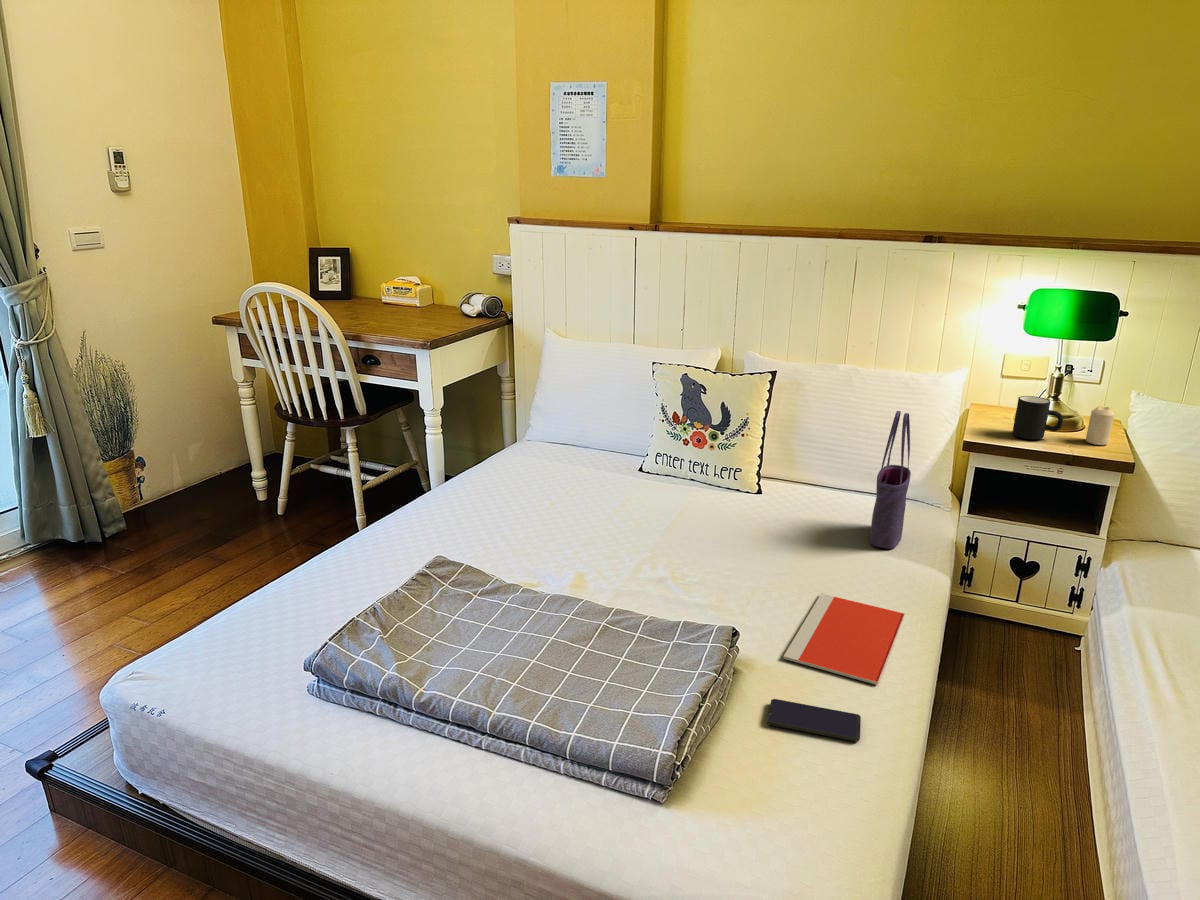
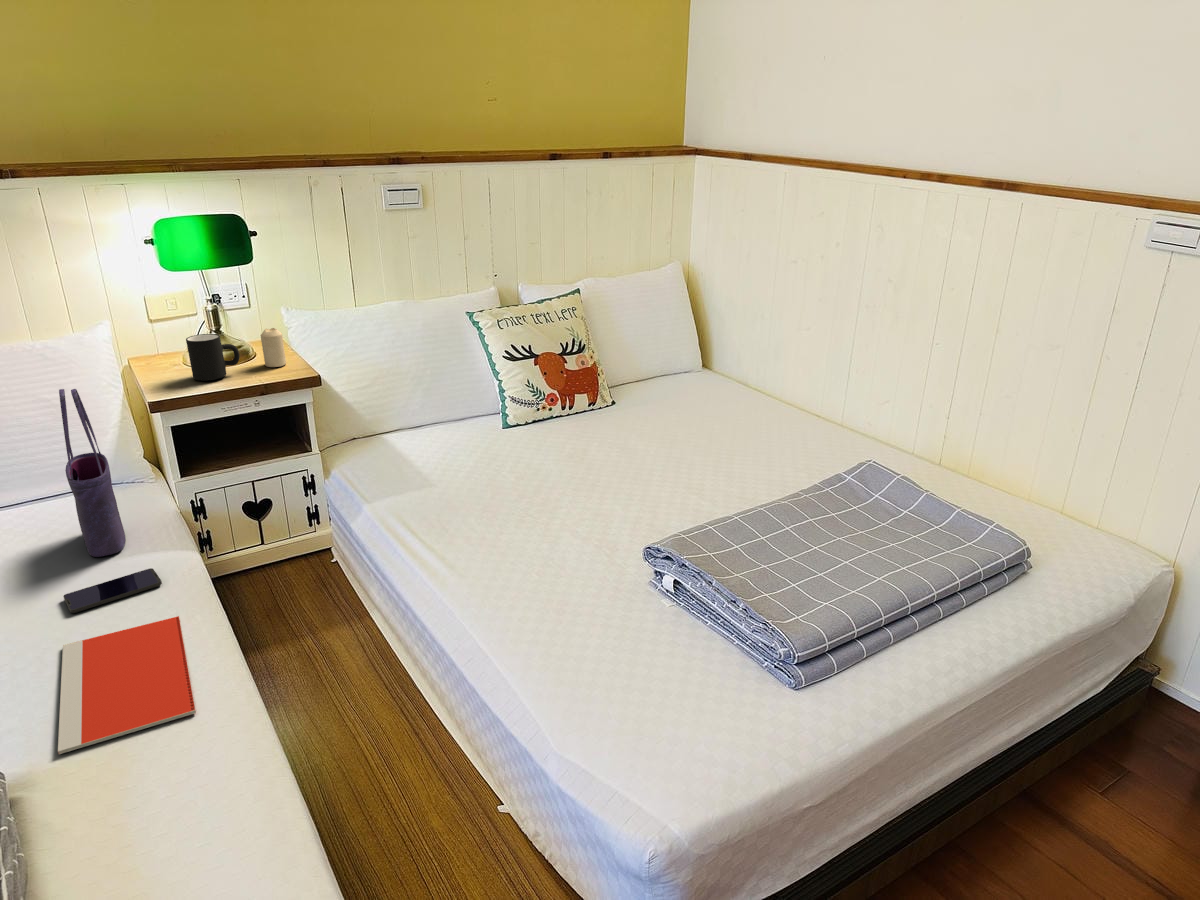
smartphone: present [767,699,861,742] -> present [63,568,162,613]

